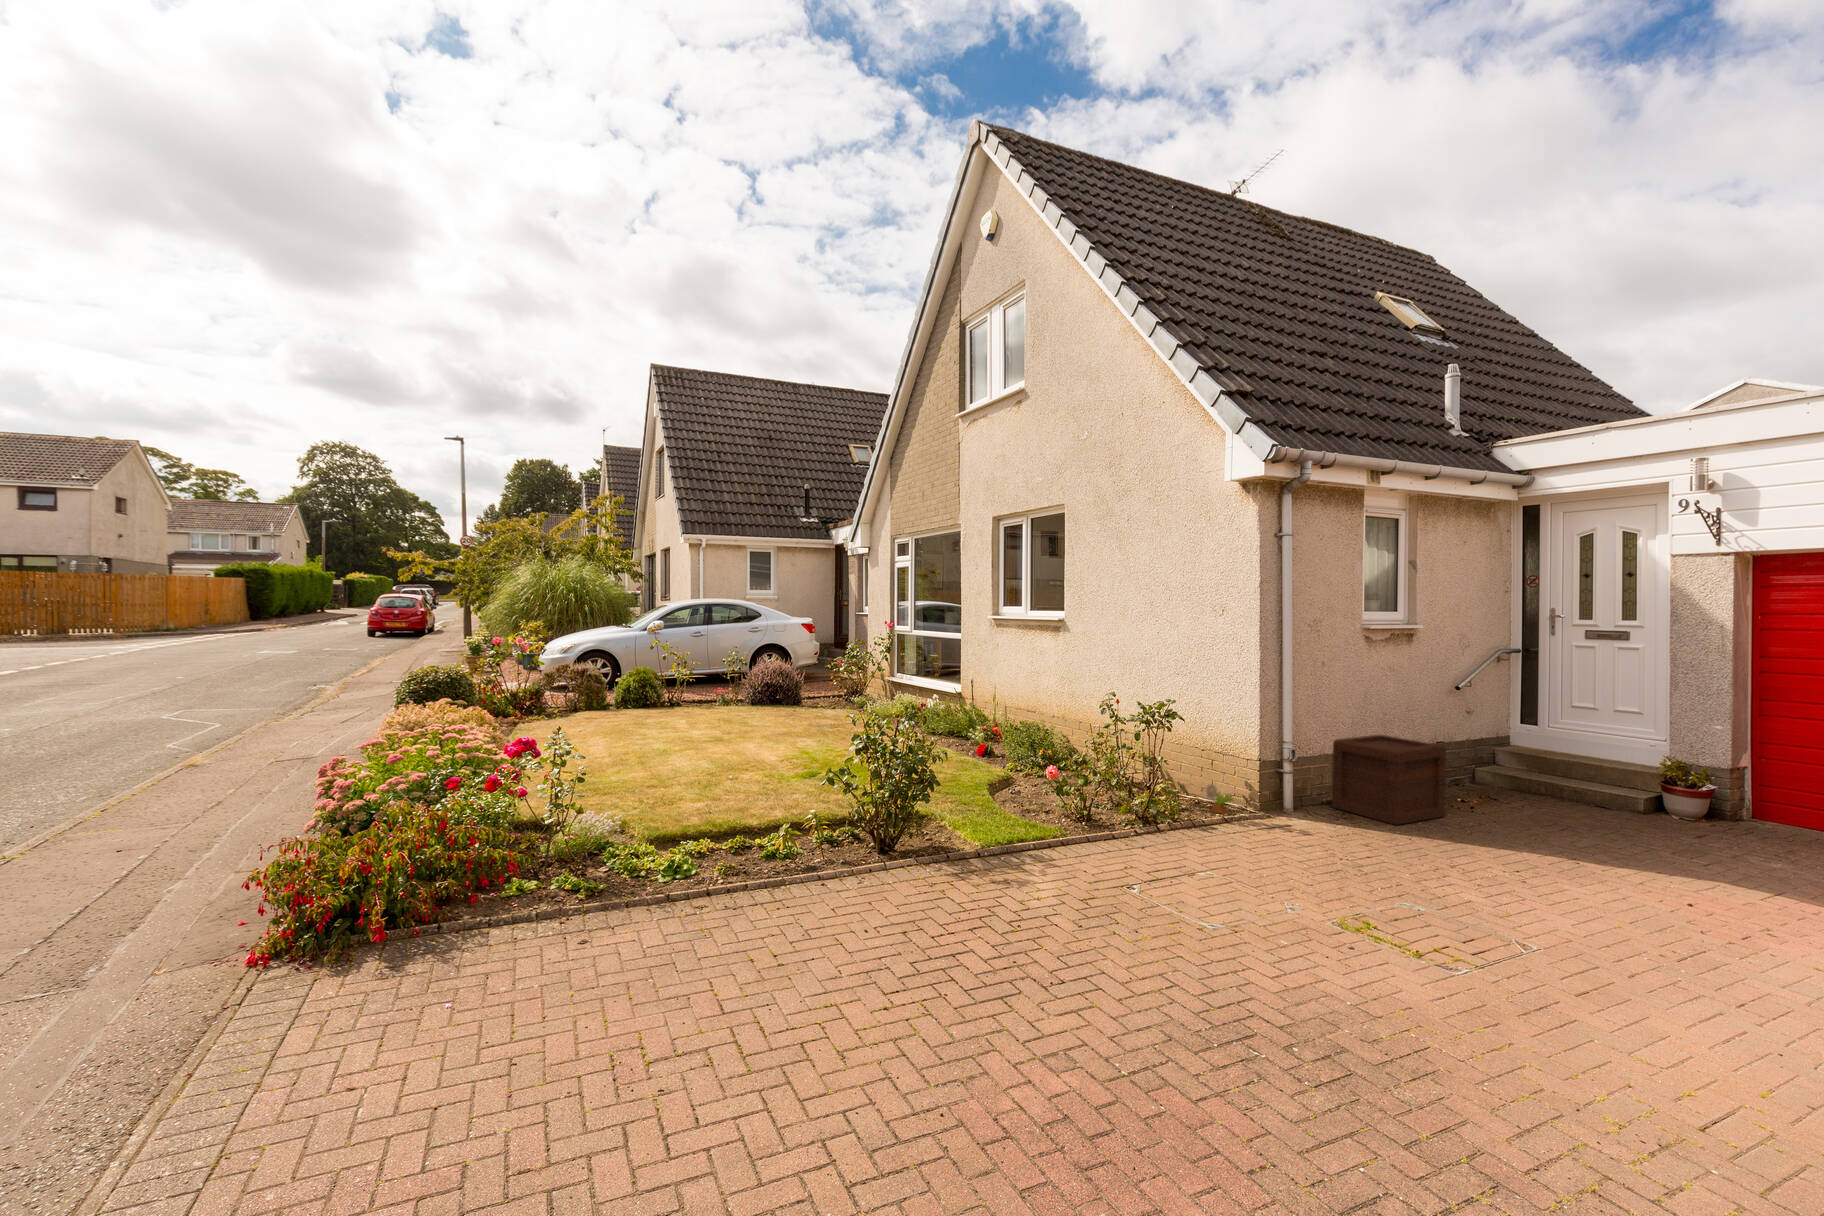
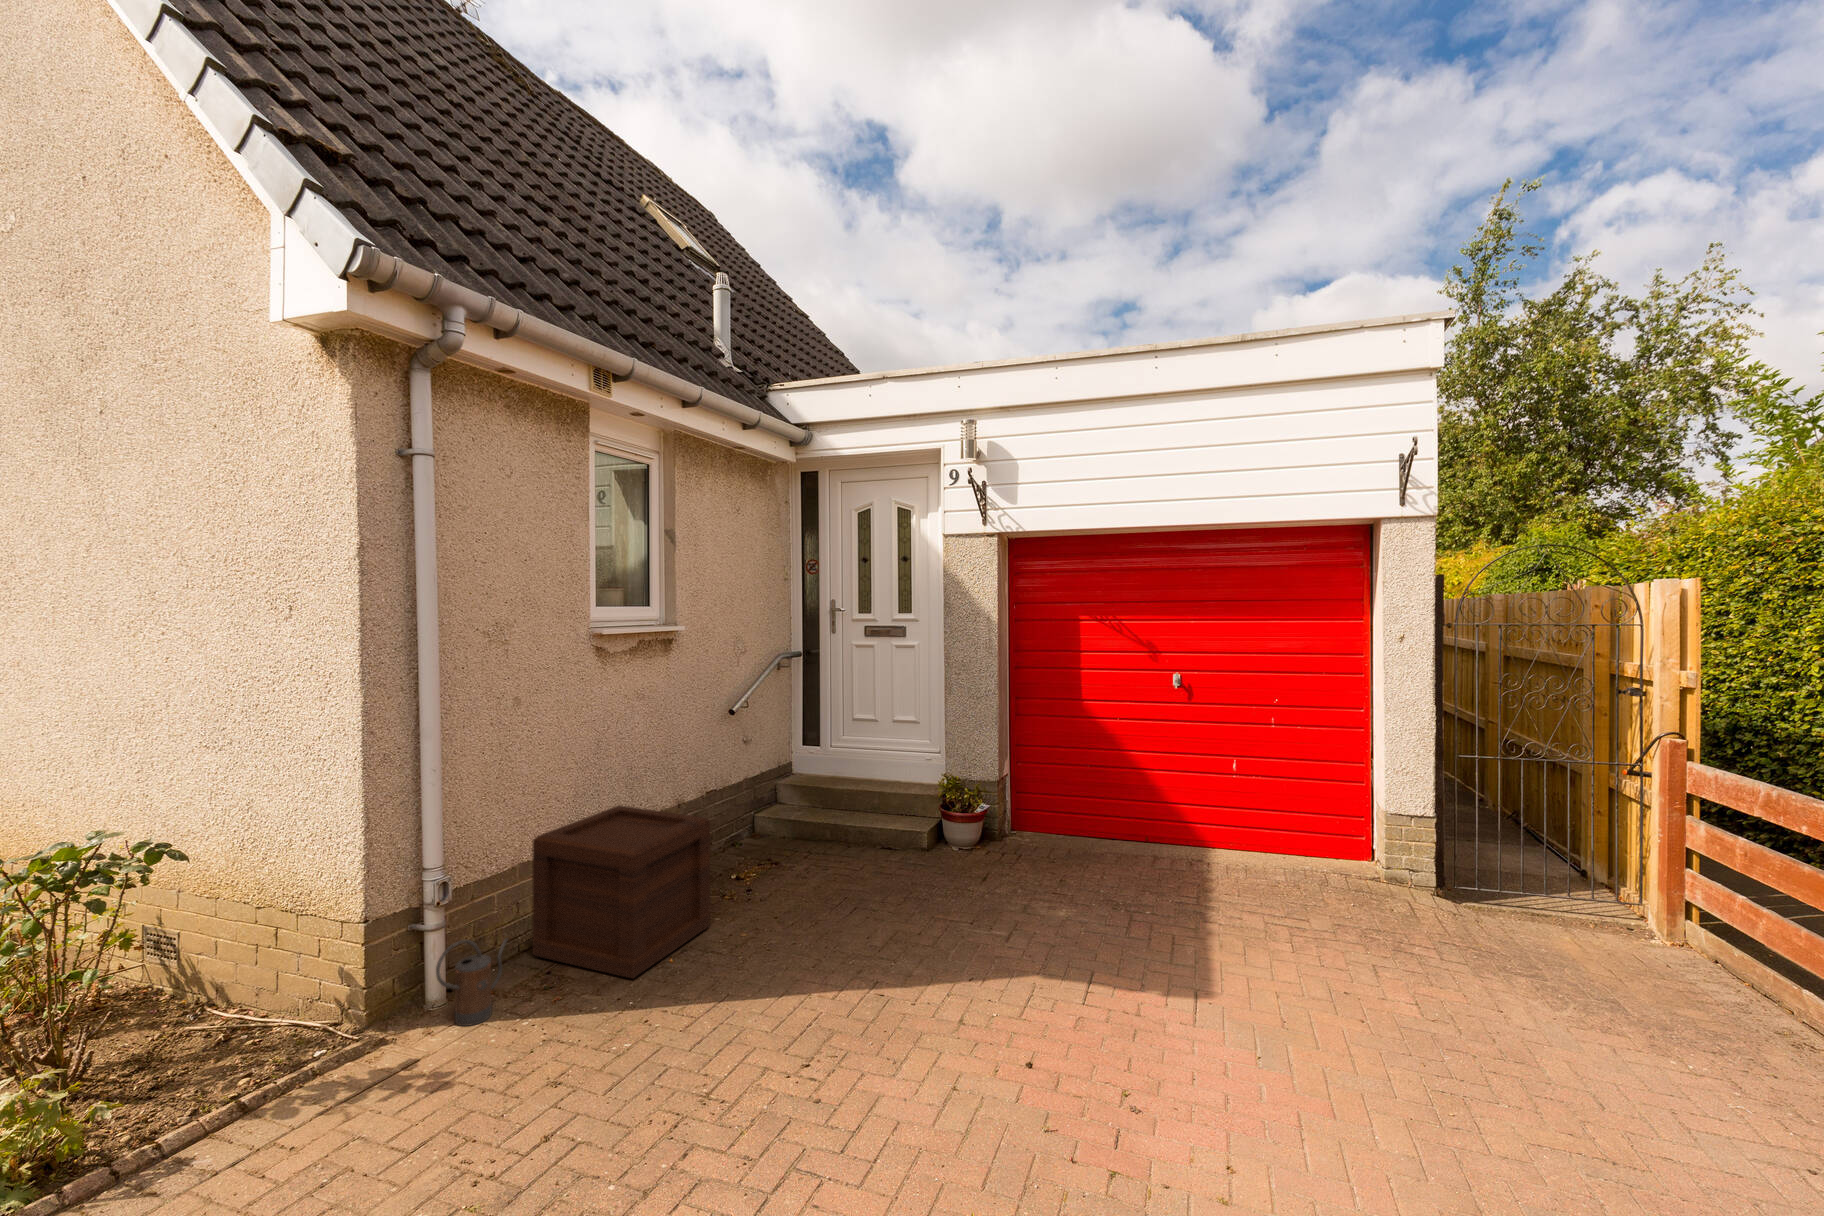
watering can: none [1294,778,1326,822] -> present [436,938,508,1026]
decorative plant: present [1206,784,1234,813] -> none [231,998,309,1062]

